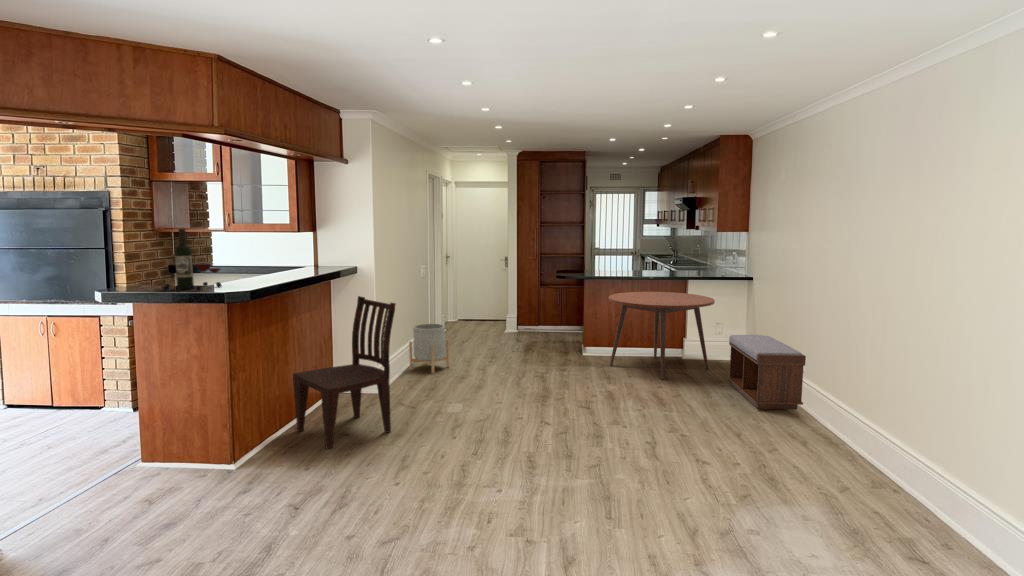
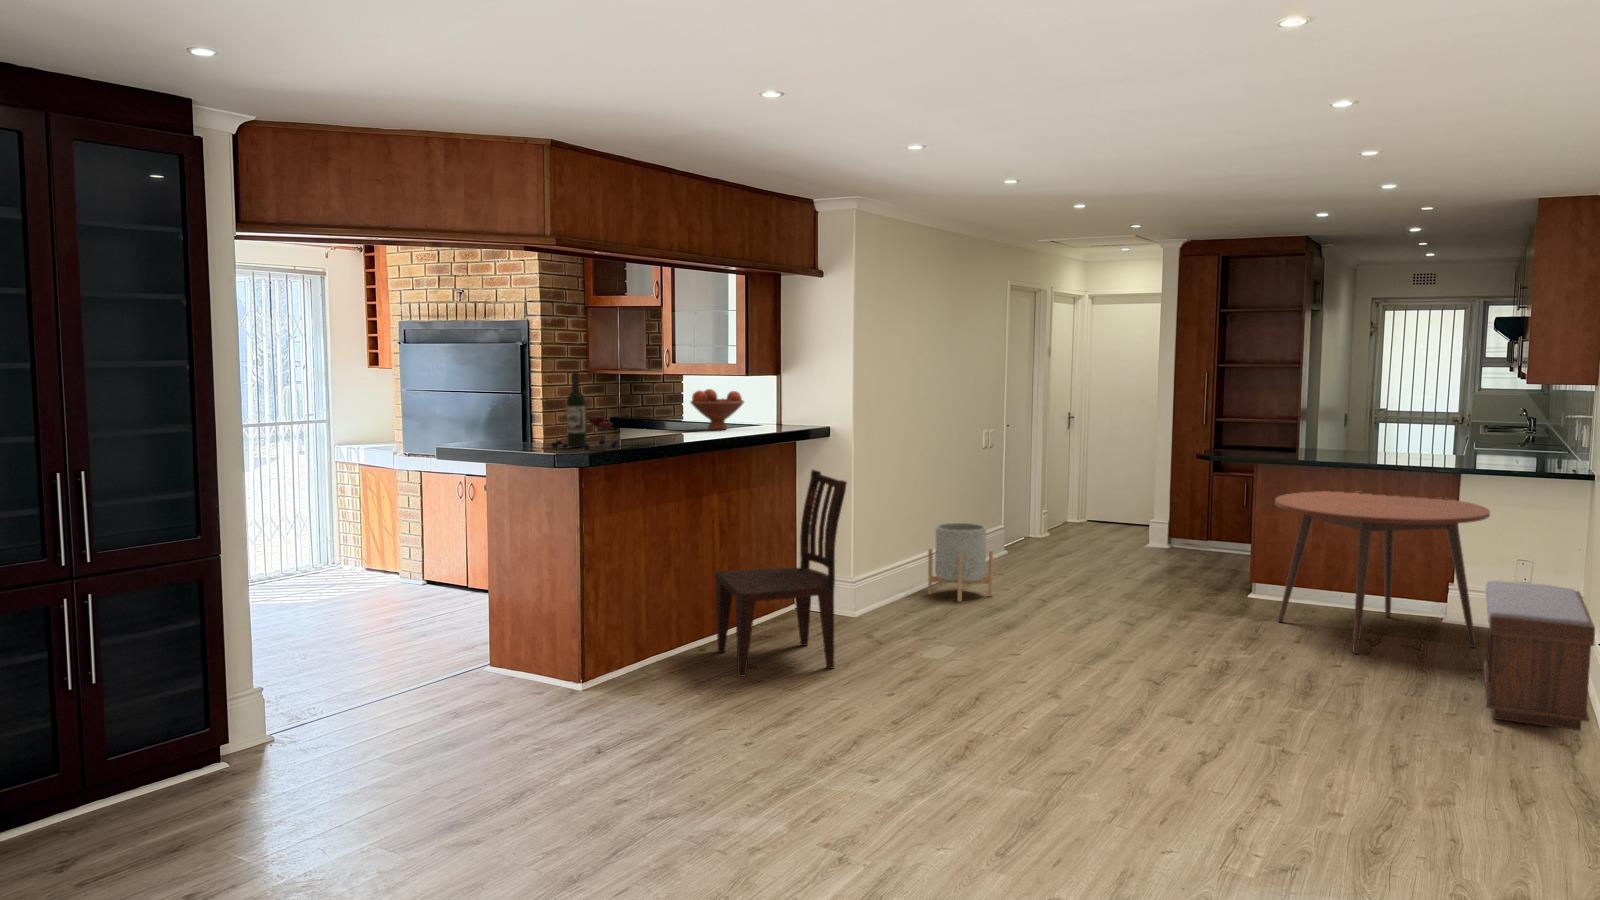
fruit bowl: none [252,242,293,271] -> present [691,389,744,430]

